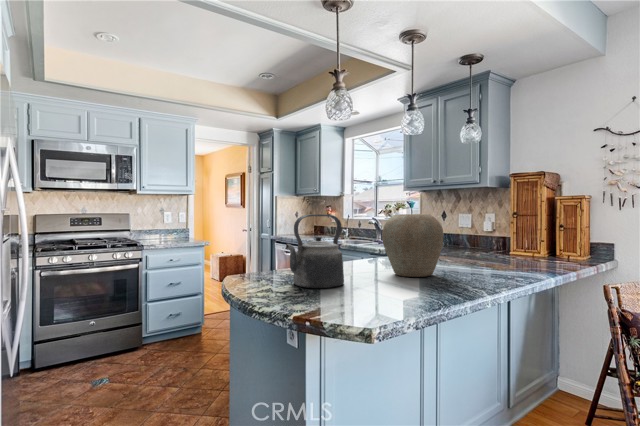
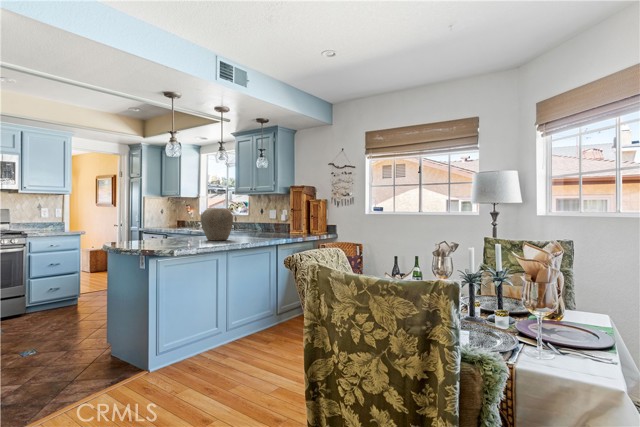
kettle: present [286,214,344,288] -> none [142,207,175,244]

